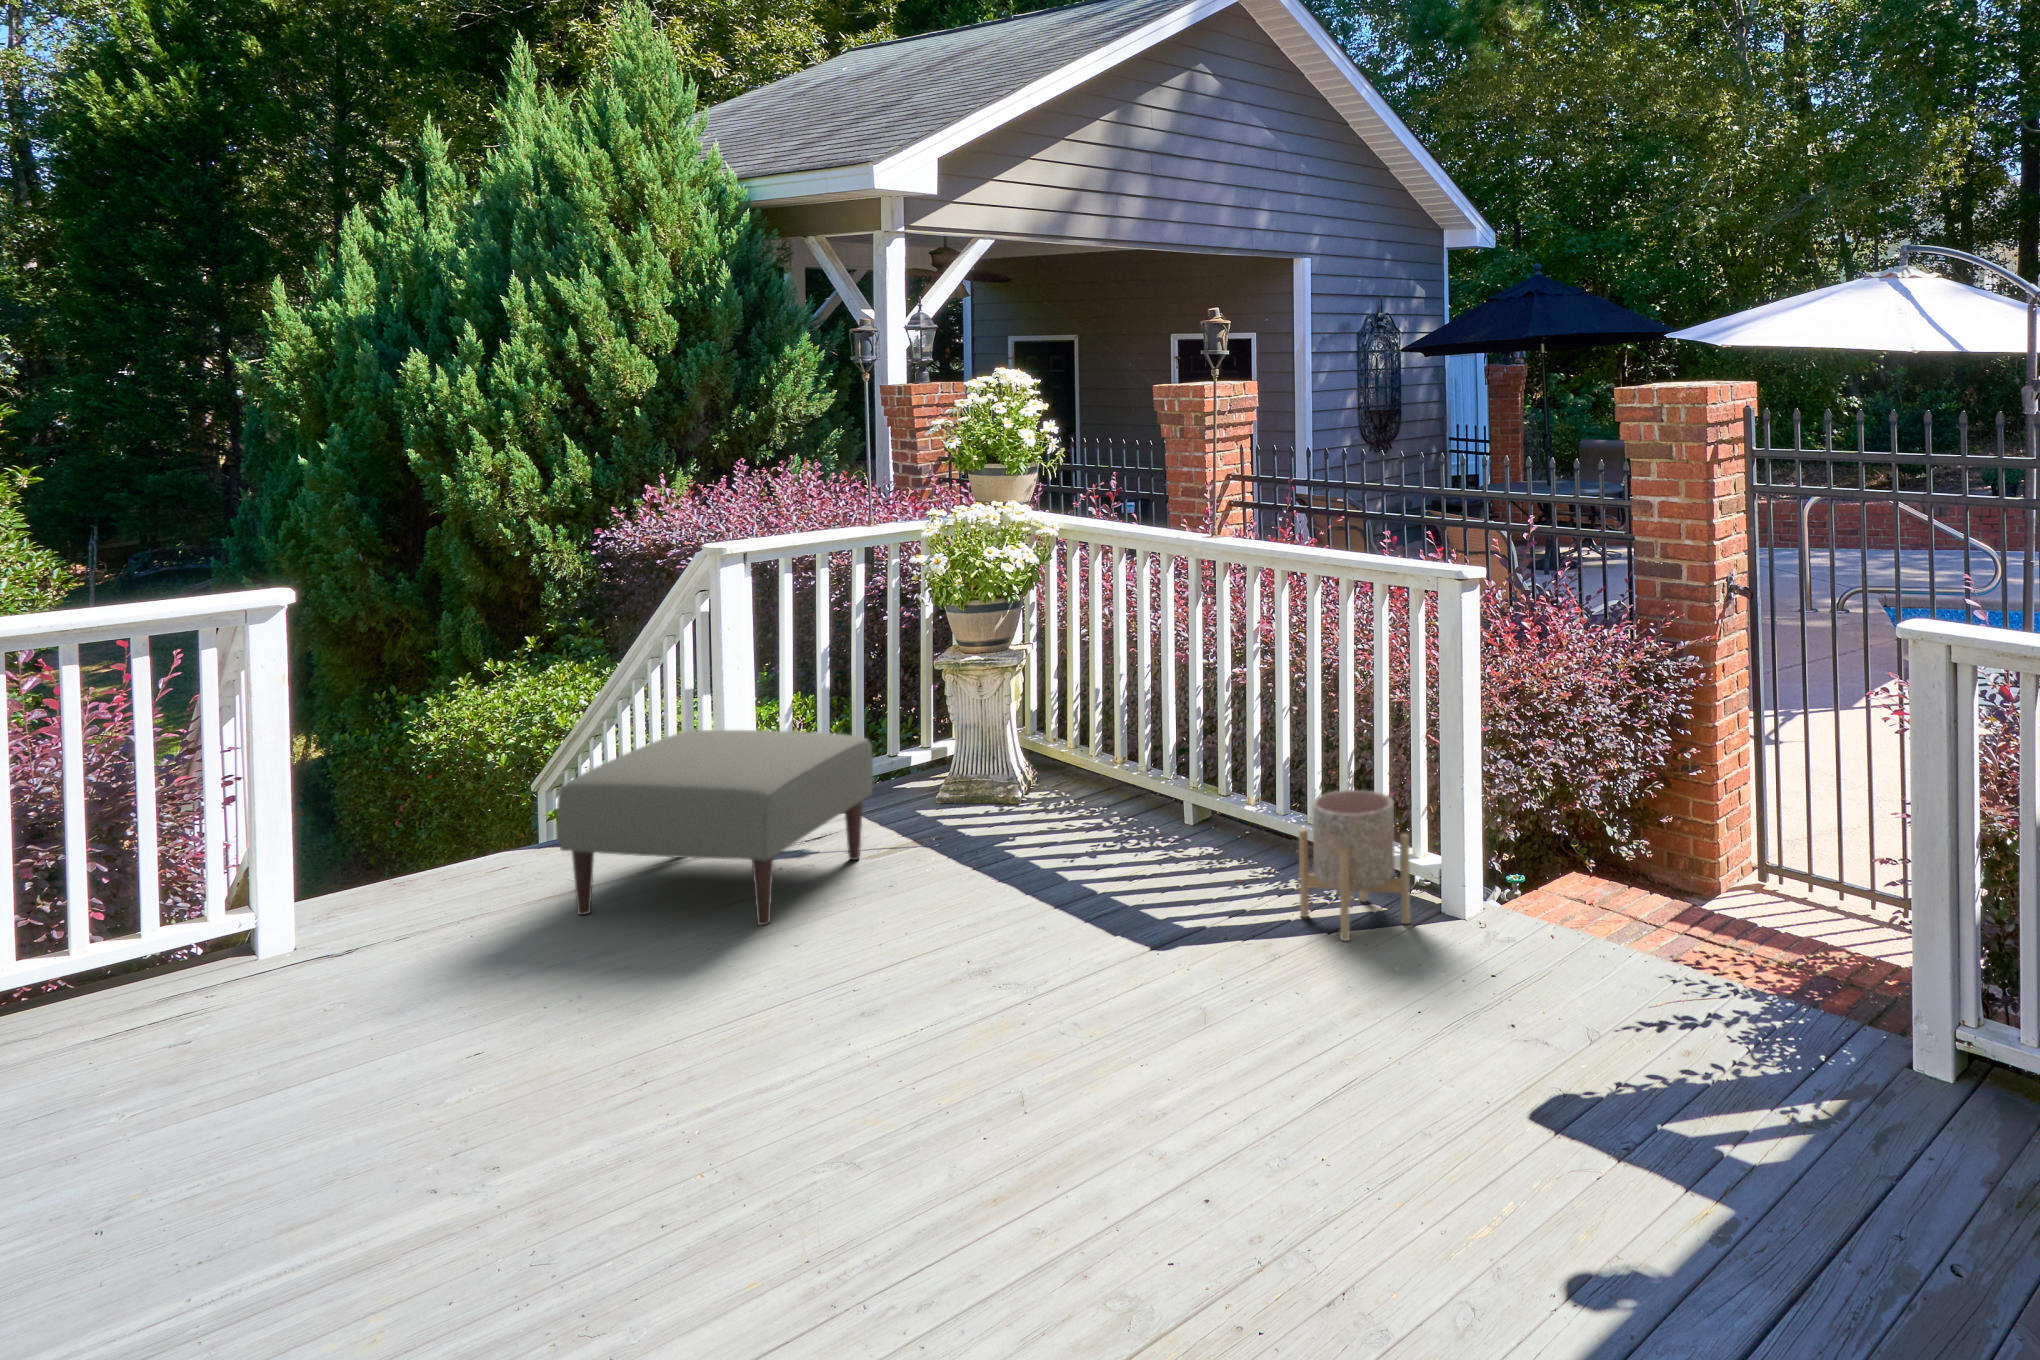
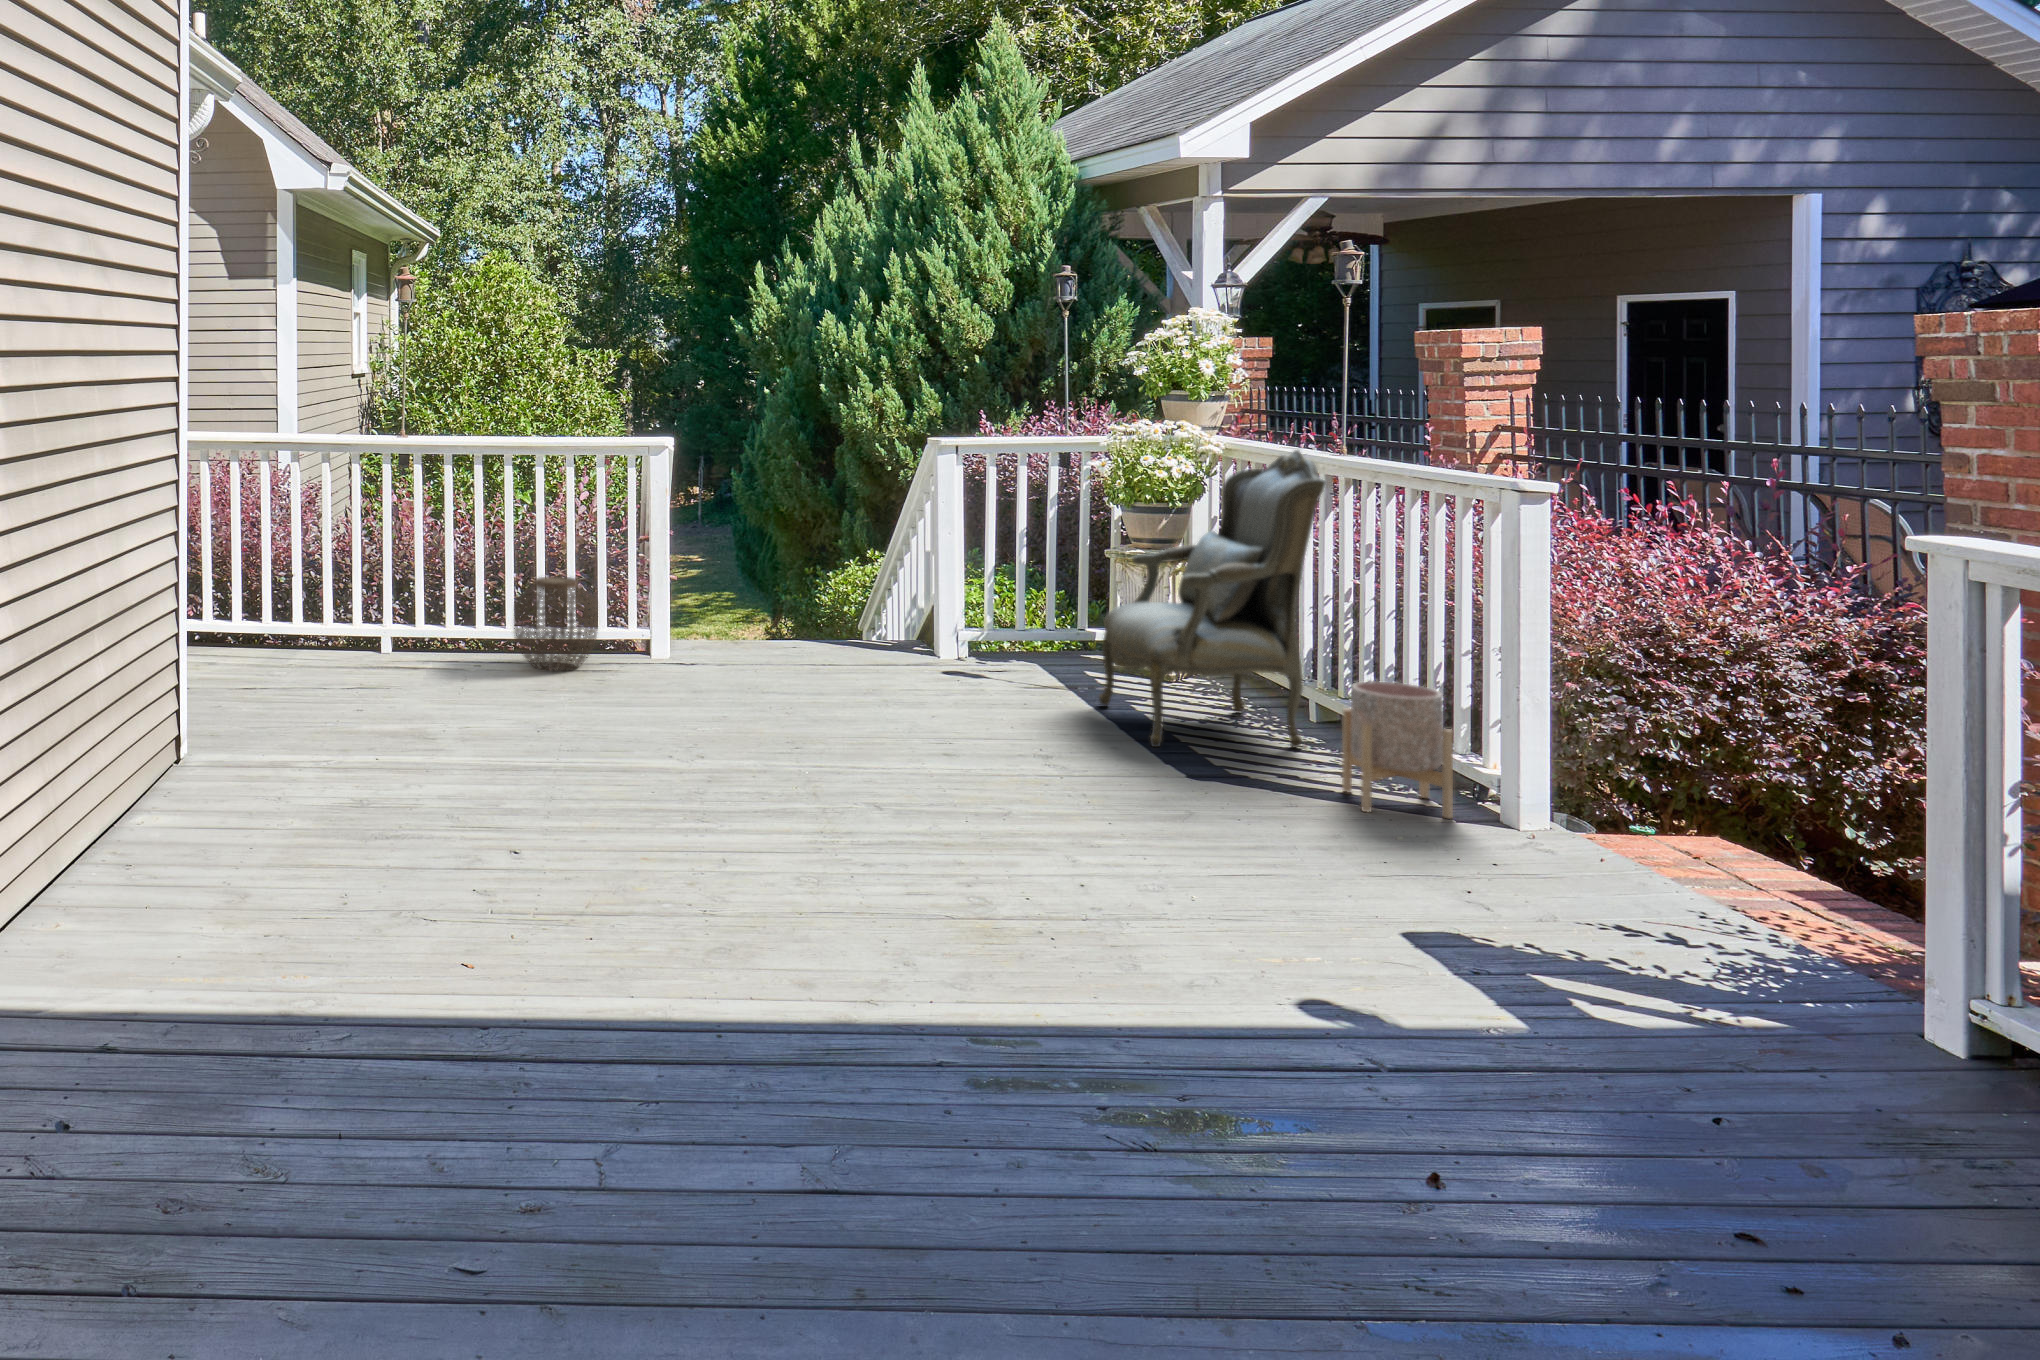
armchair: none [977,543,1226,910] -> present [1099,450,1326,748]
ottoman: present [557,730,873,925] -> none [788,570,1021,703]
woven basket: none [40,863,224,1040] -> present [513,576,598,671]

